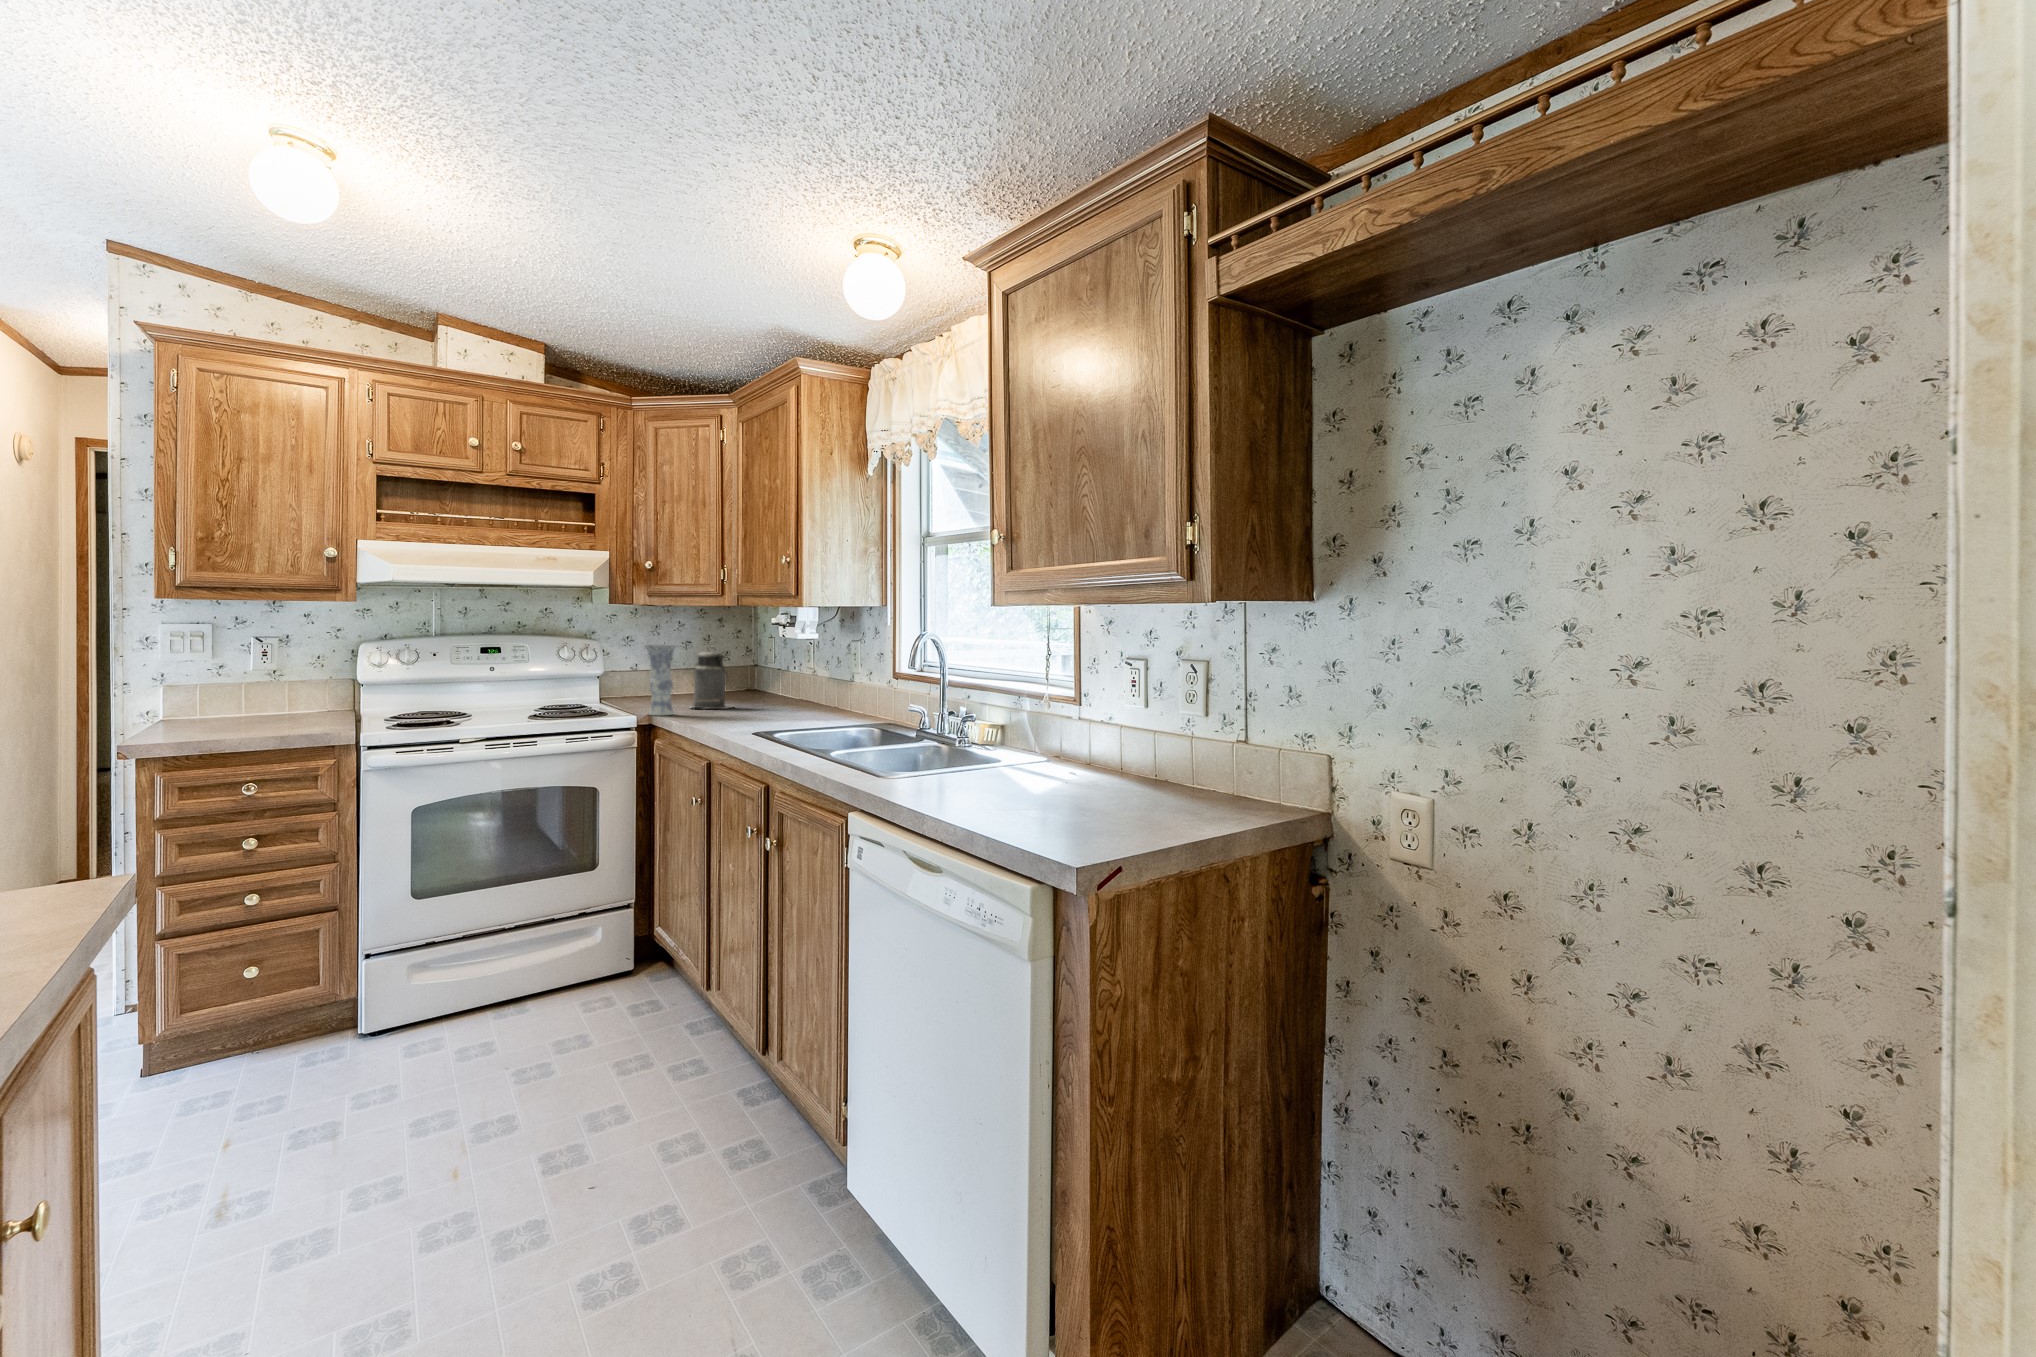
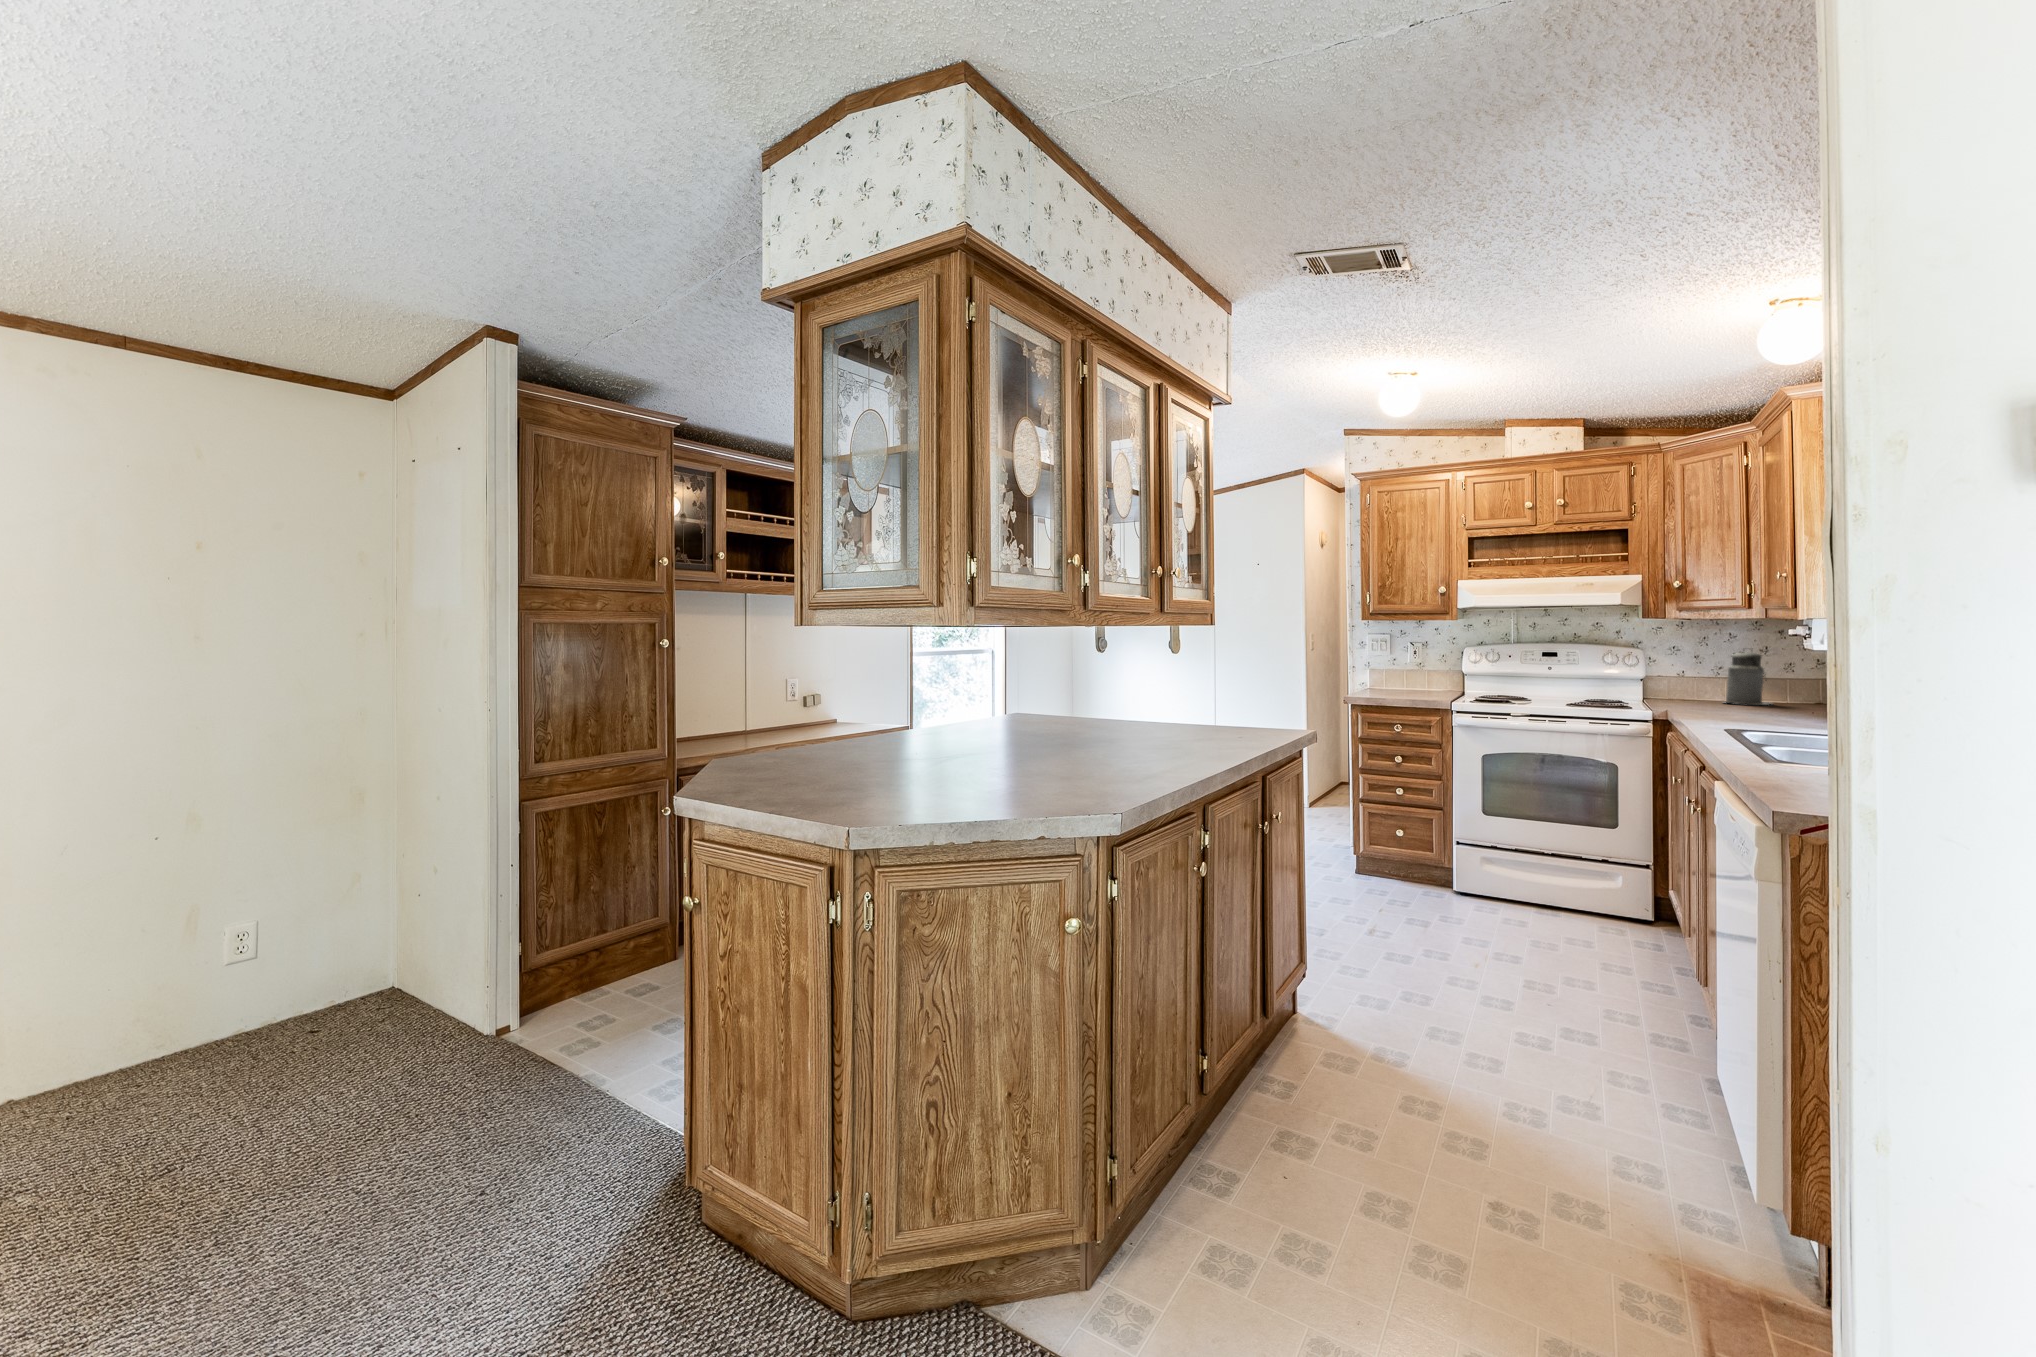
vase: present [644,645,677,716] -> none [1667,647,1702,707]

